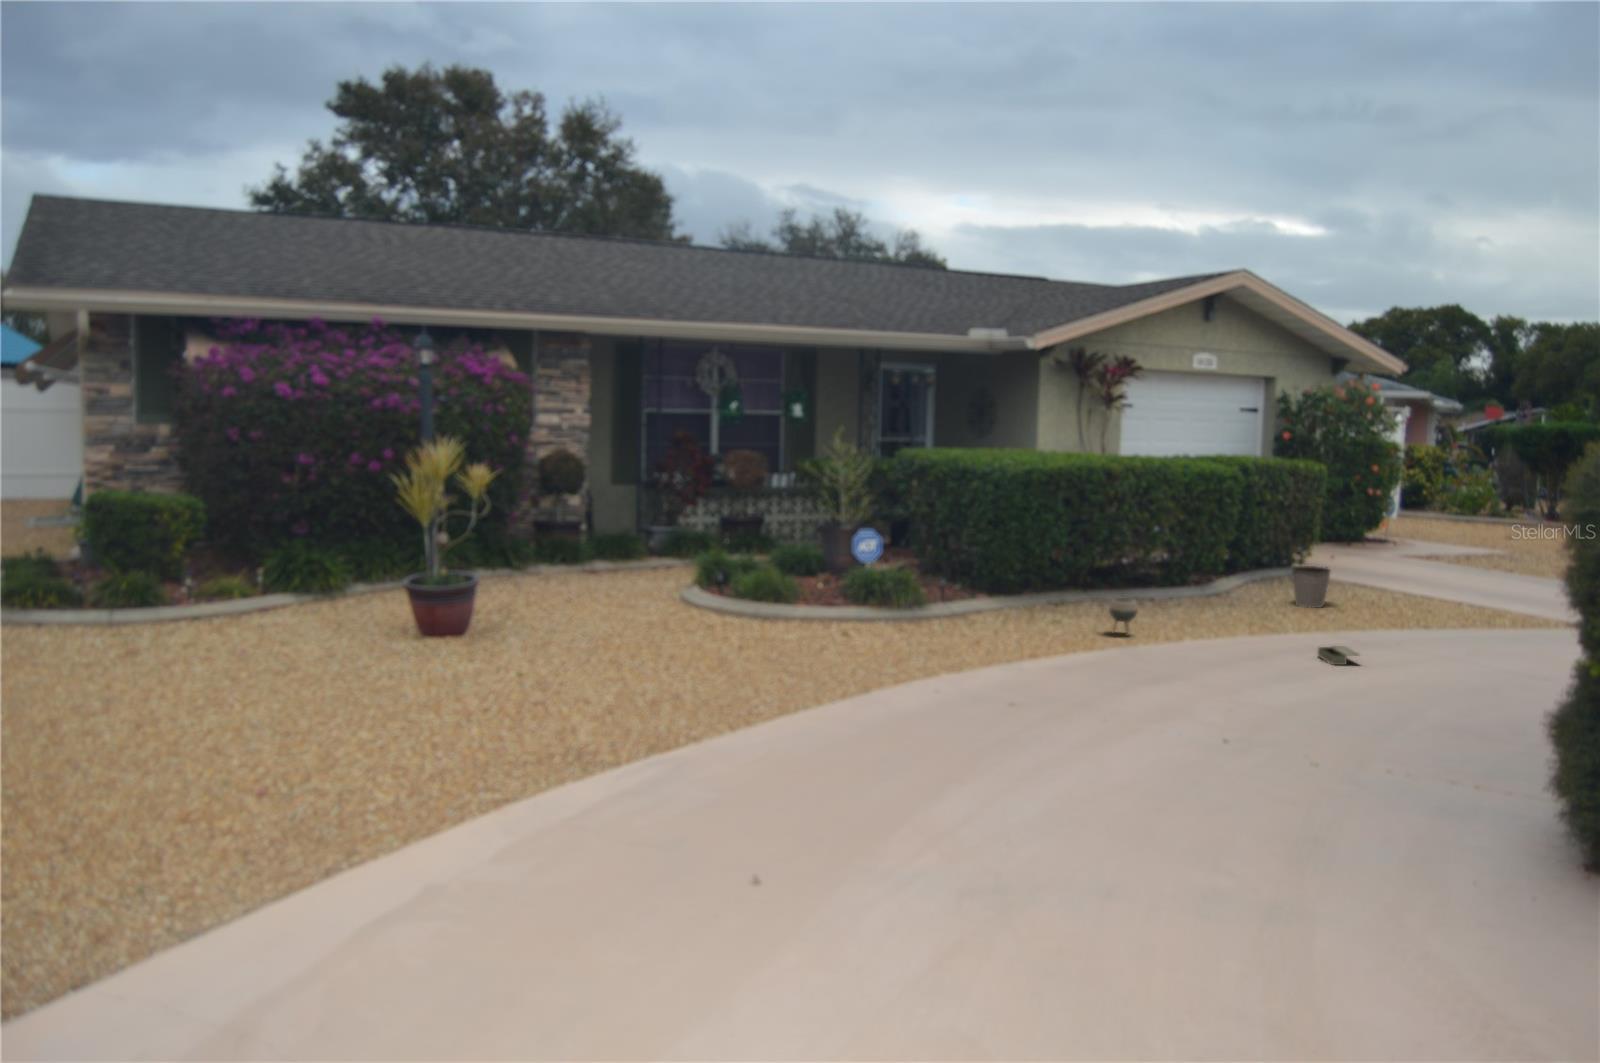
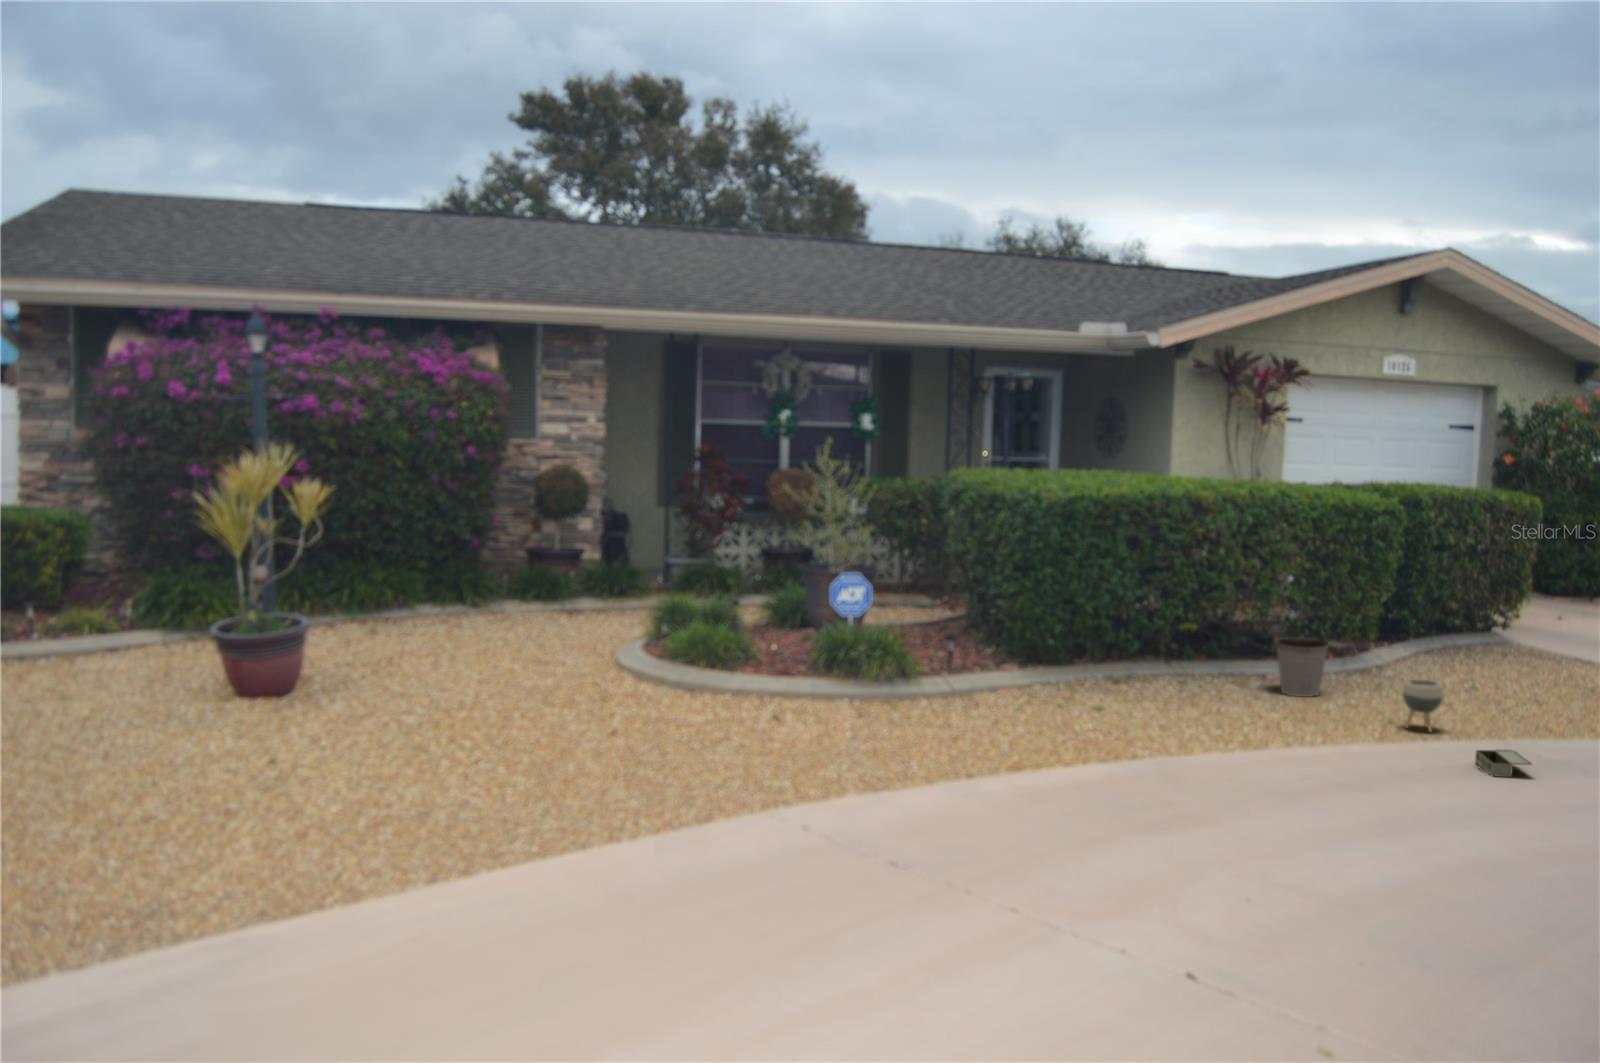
bucket: present [1292,566,1330,608] -> present [1273,638,1328,697]
planter: present [1109,598,1138,635] -> present [1402,679,1443,731]

